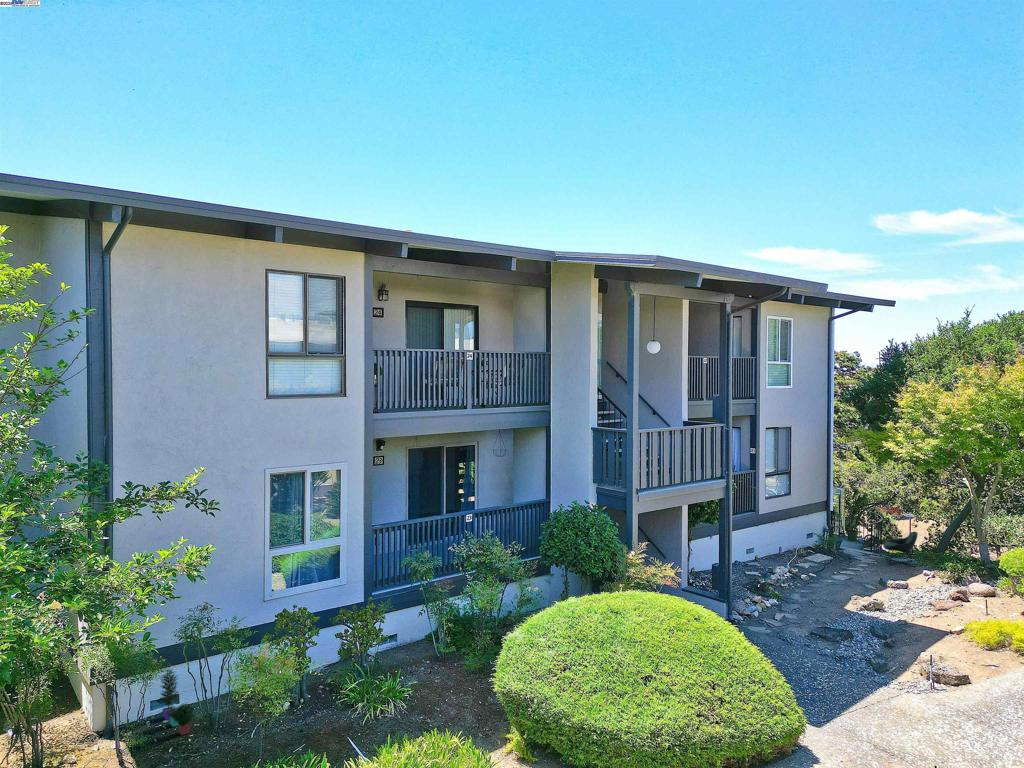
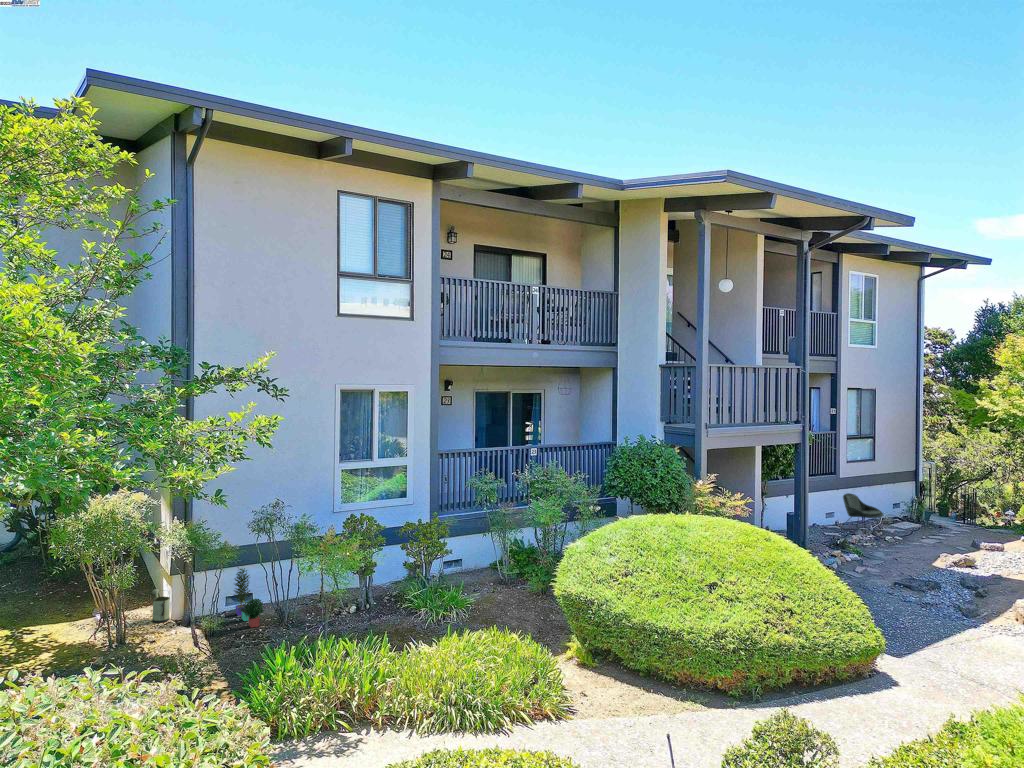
lounge chair: present [883,532,918,567] -> present [842,493,883,534]
watering can: none [70,696,91,734] -> present [152,588,170,623]

